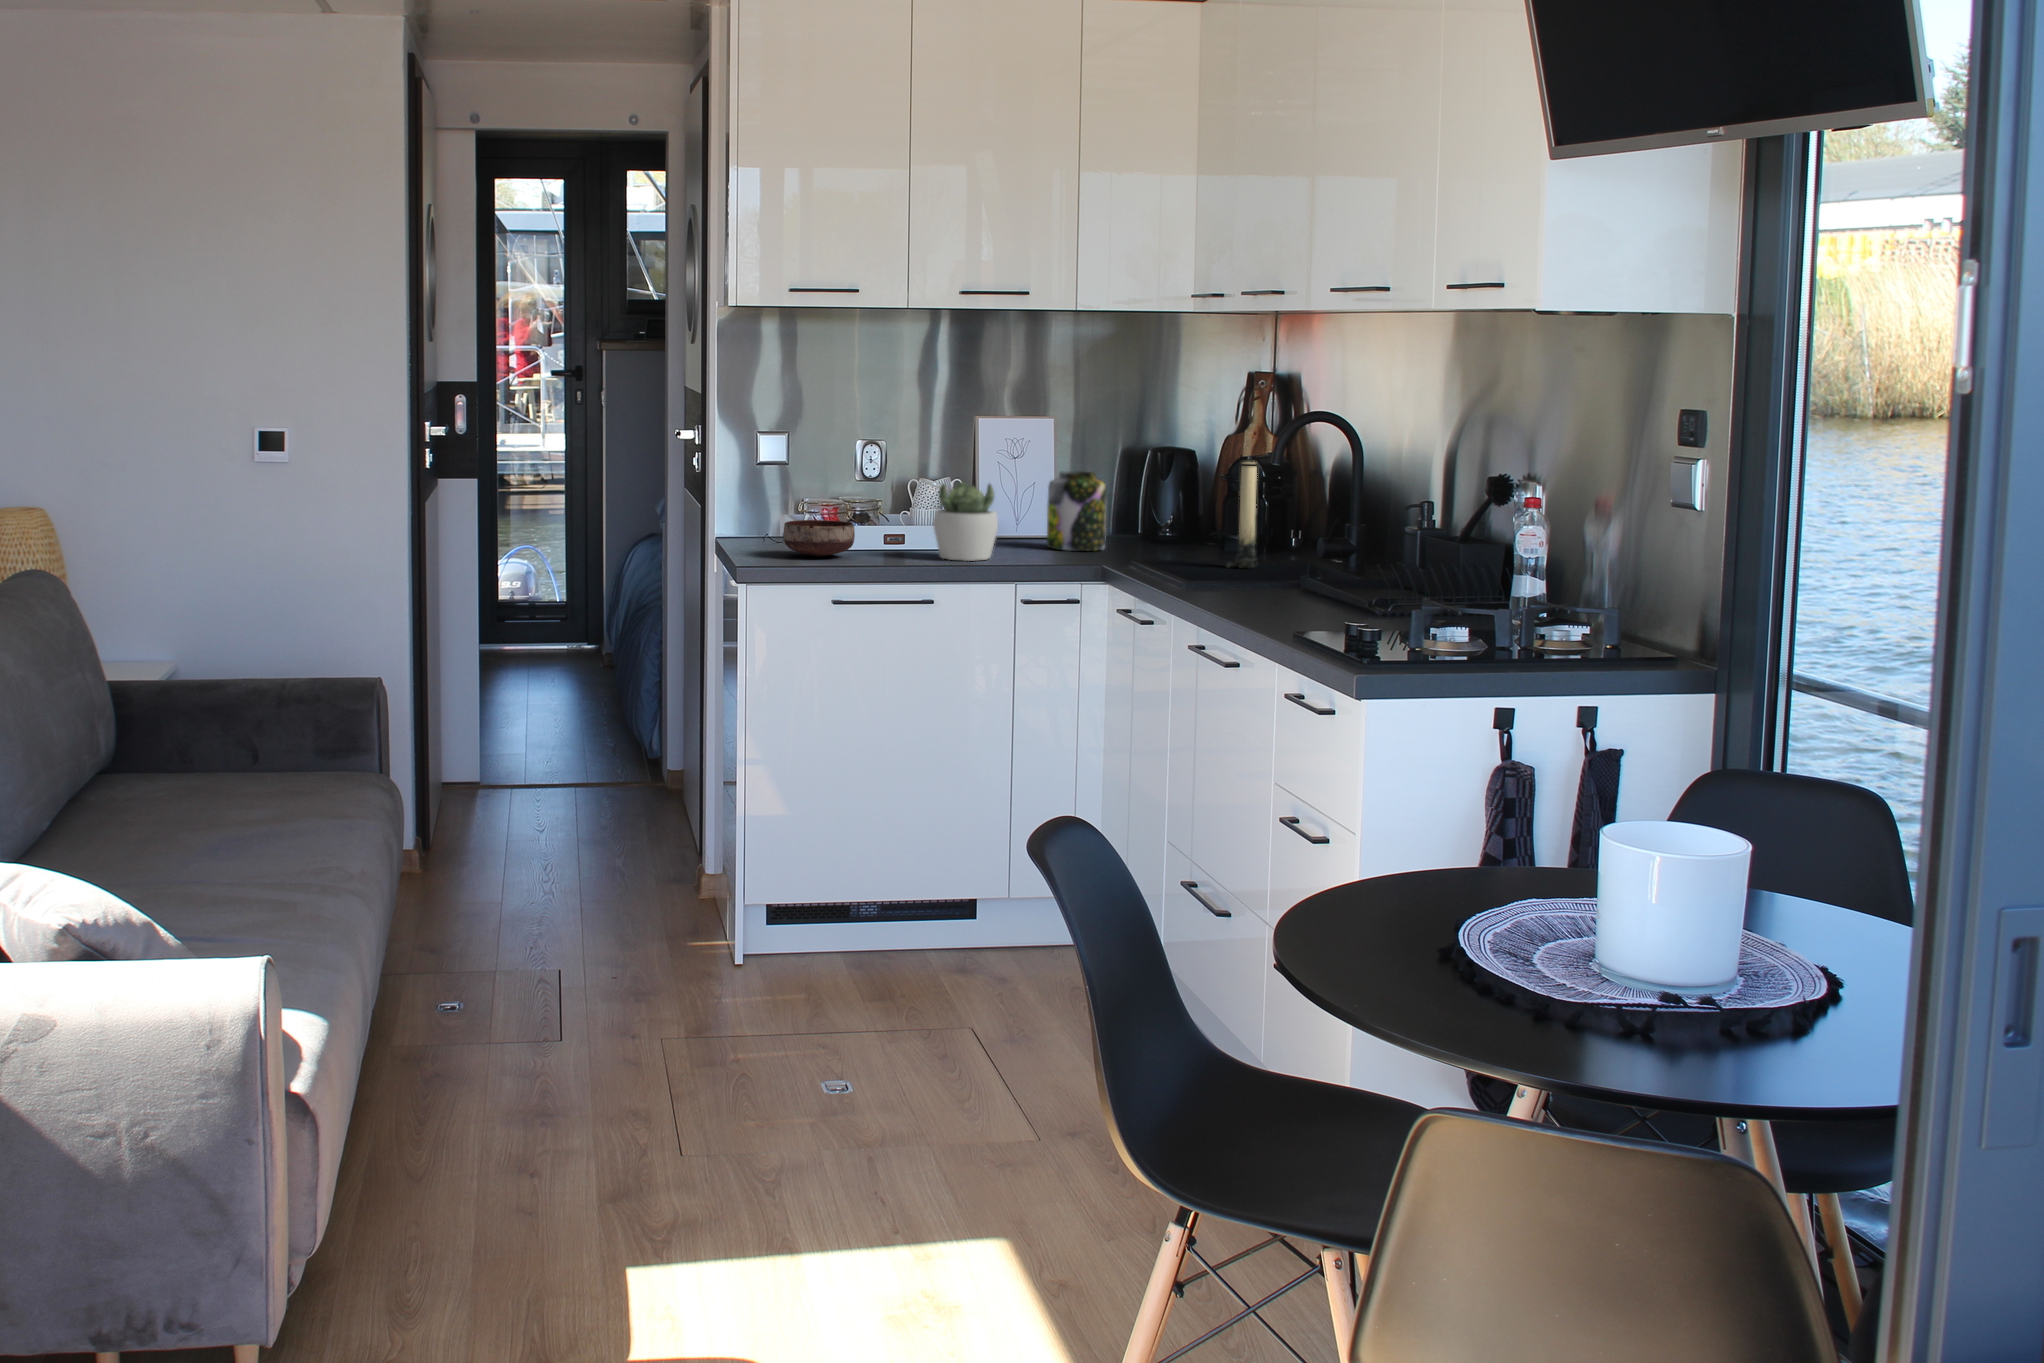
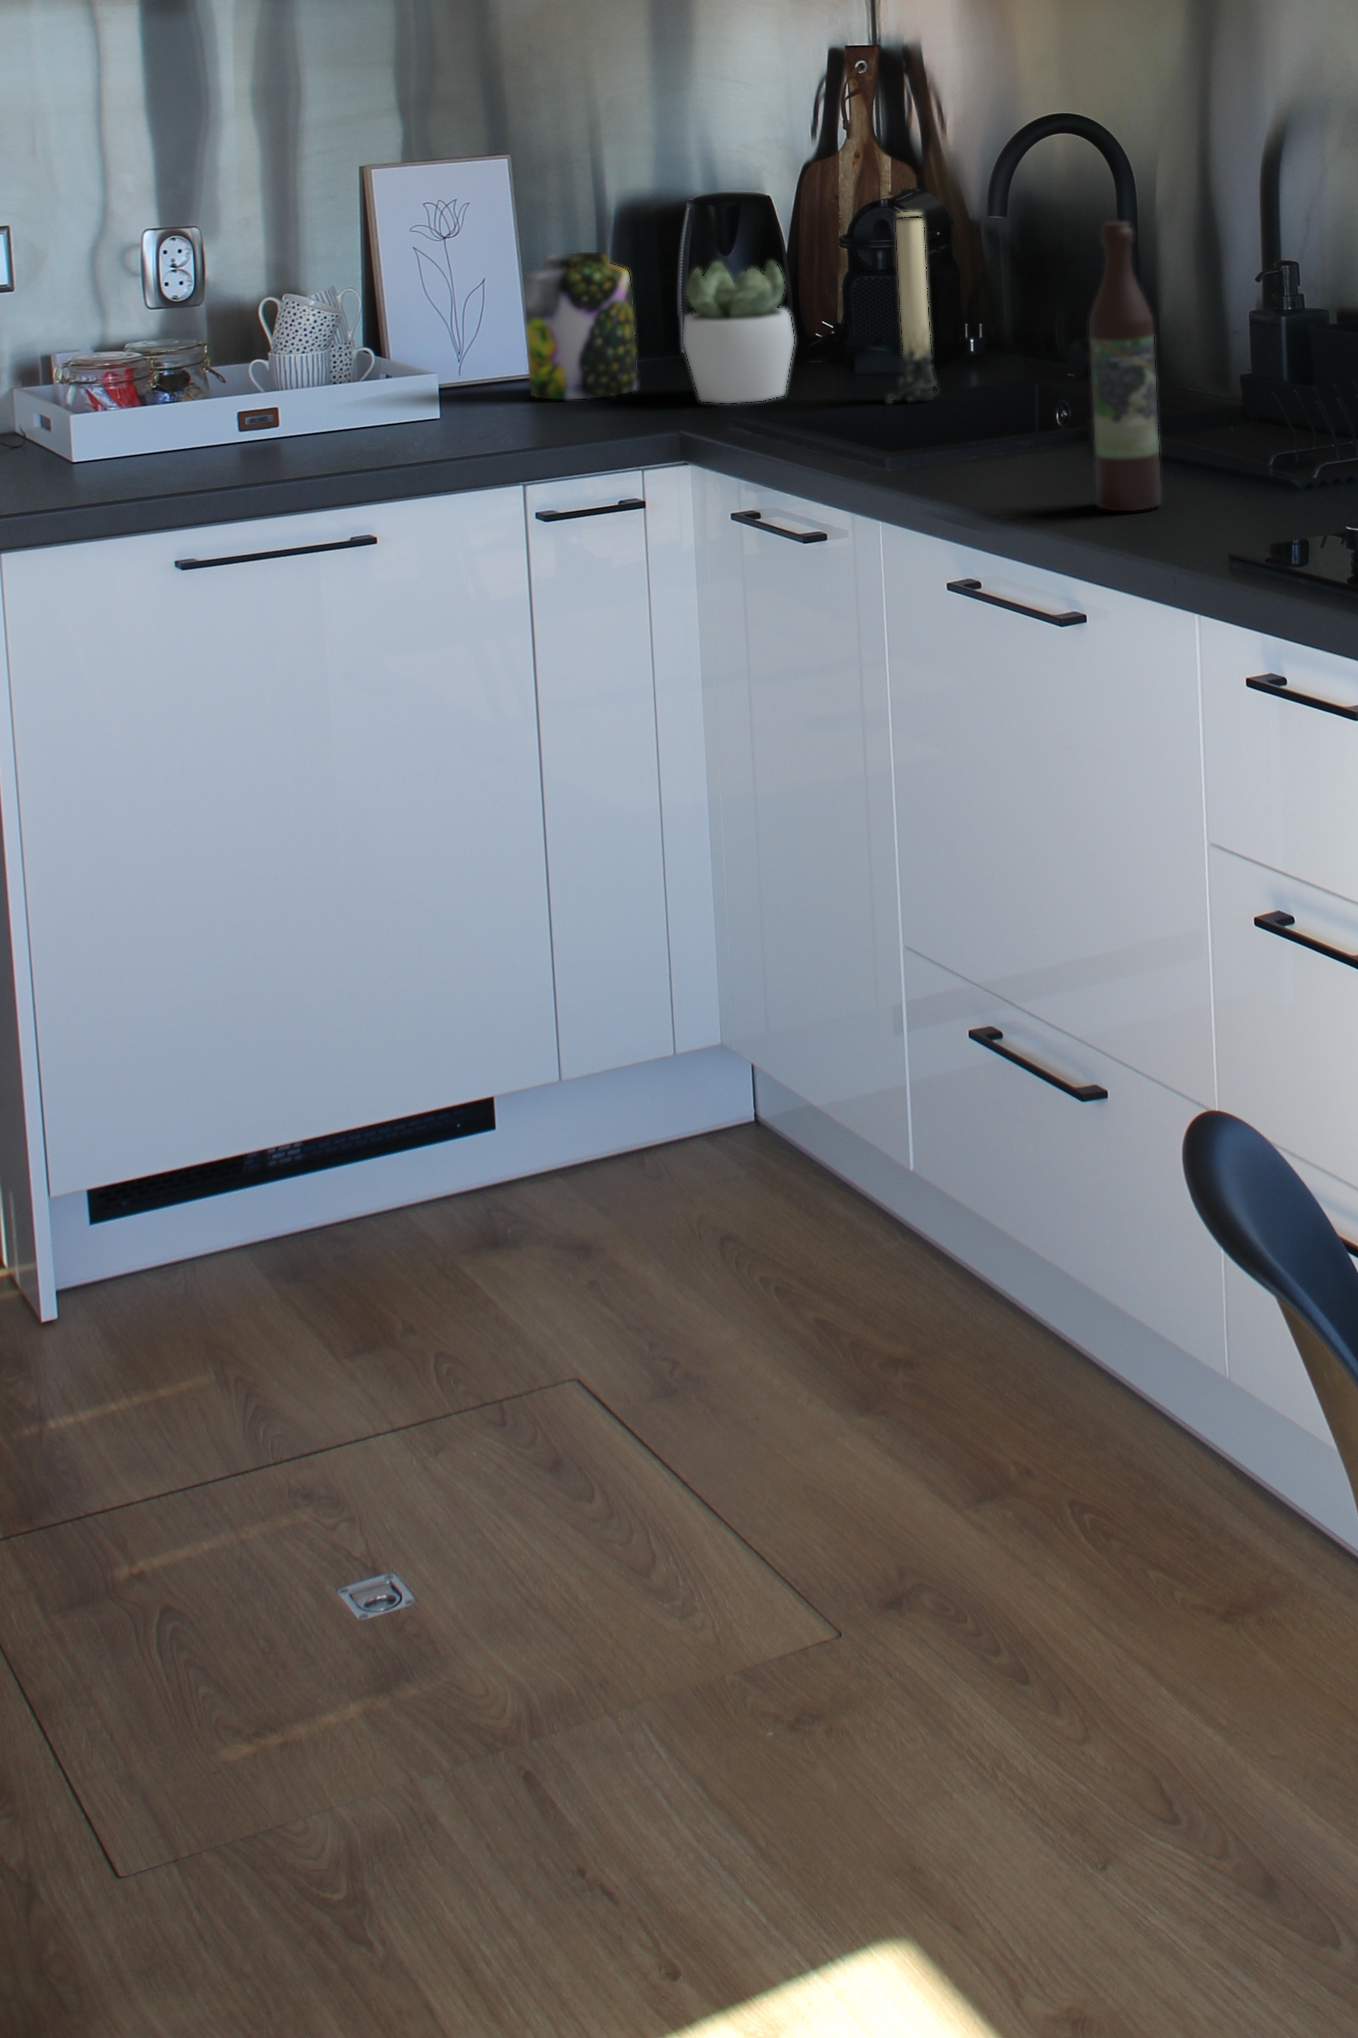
wine bottle: none [1266,464,1304,617] -> present [1089,222,1161,511]
succulent plant: present [934,482,998,561] -> present [683,261,794,403]
bowl: present [783,520,855,556] -> none [50,399,196,476]

